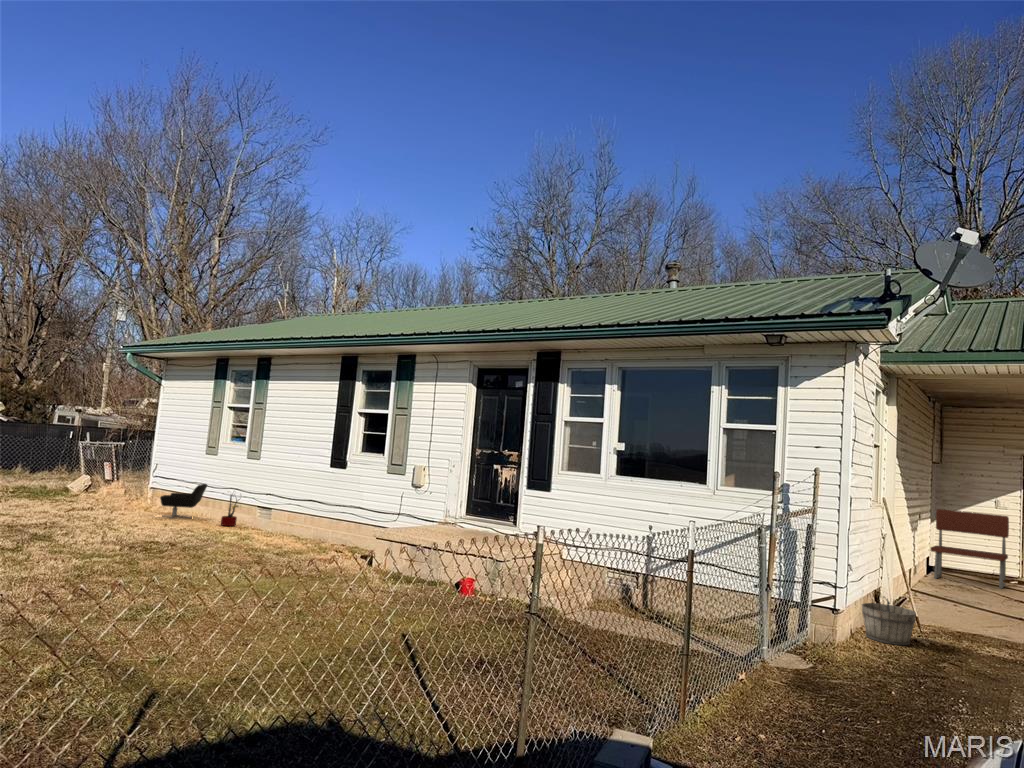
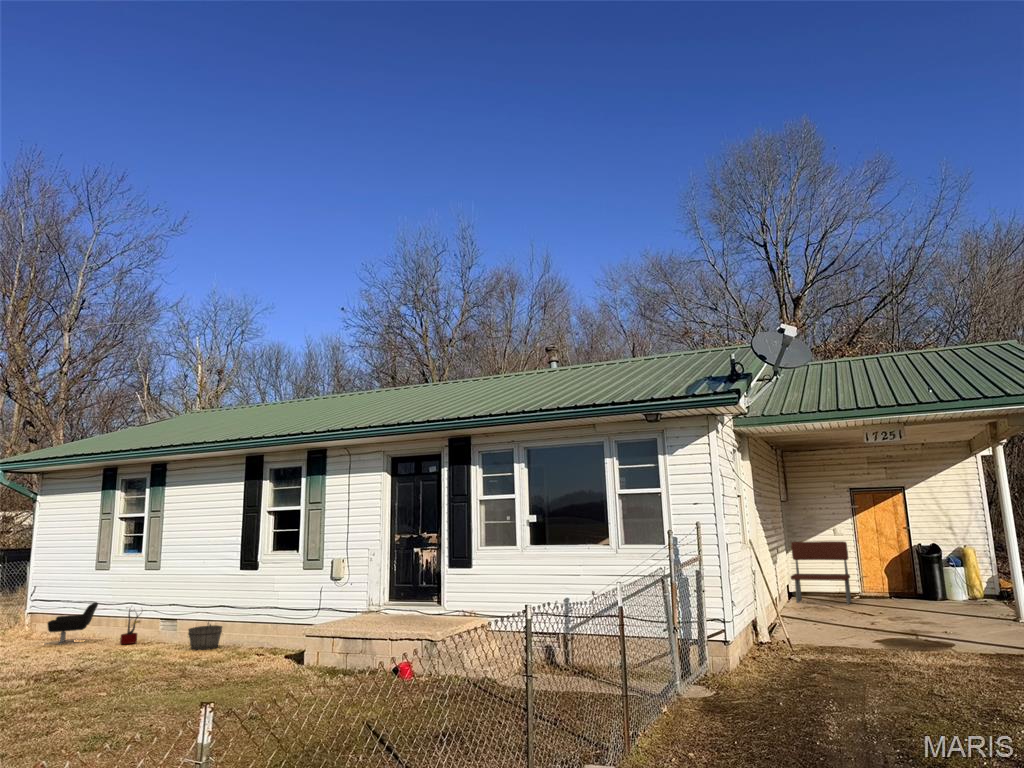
wooden bucket: present [862,599,916,645] -> present [188,622,222,650]

